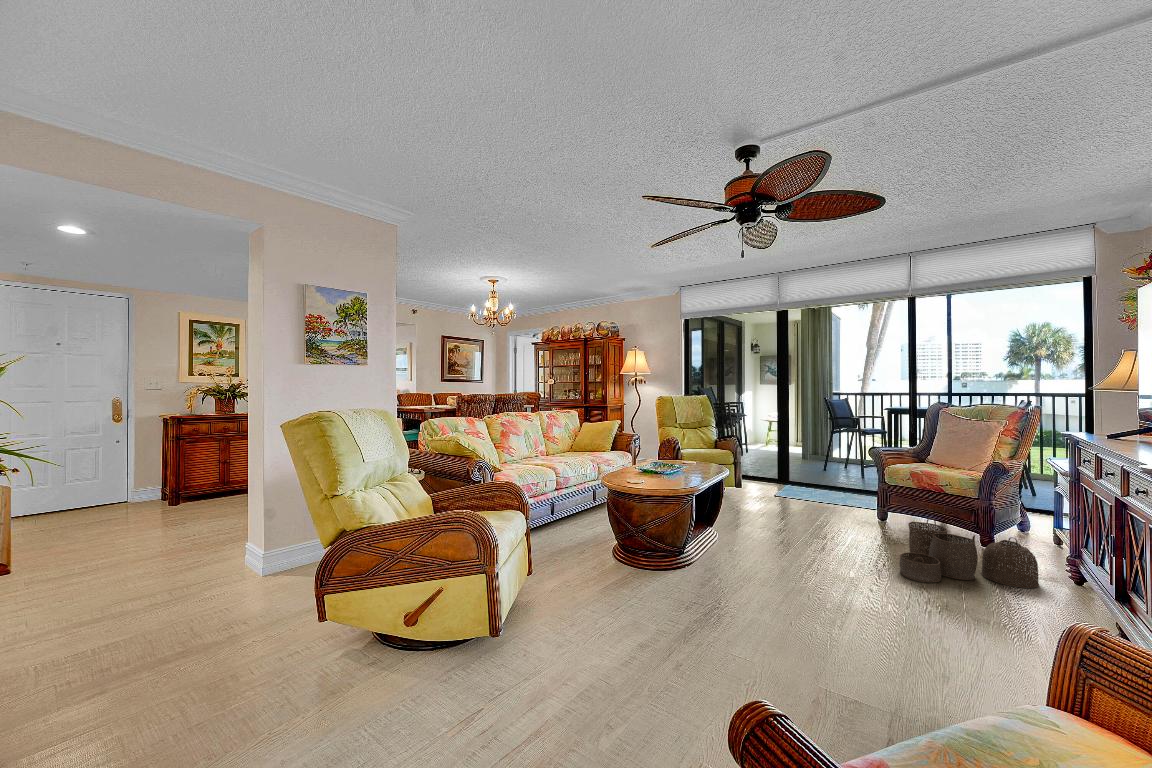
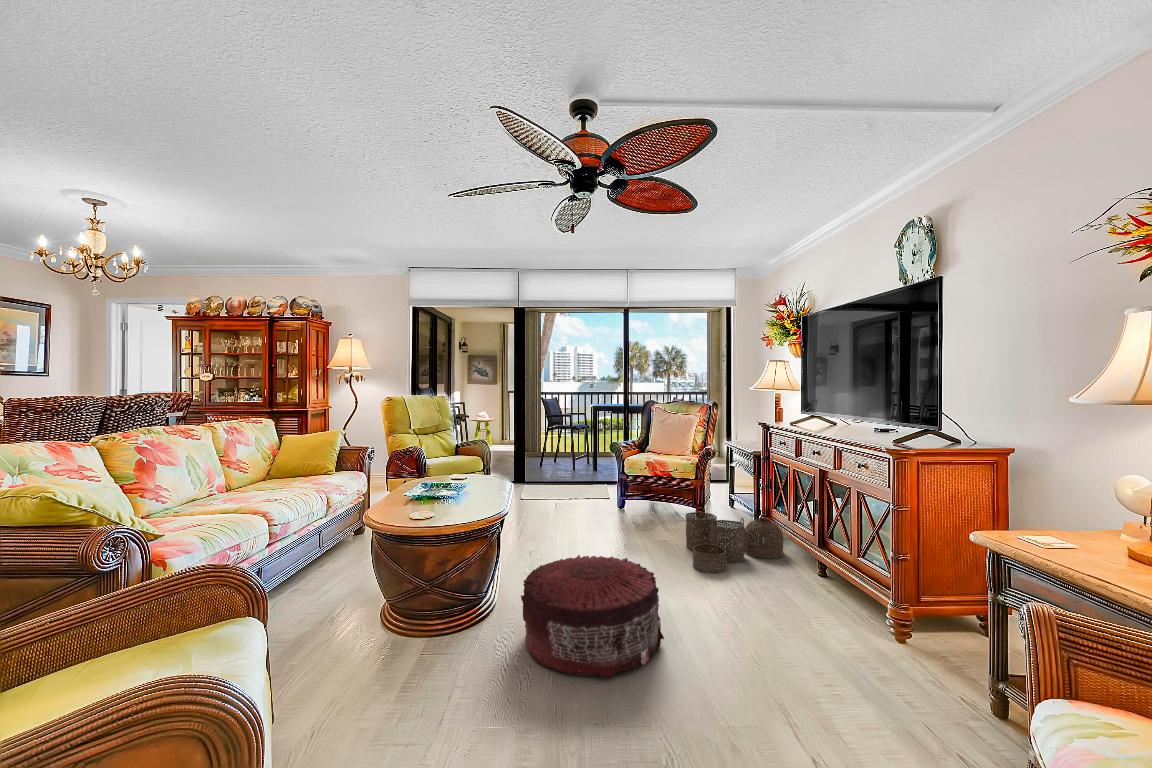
pouf: none [693,529,810,620] -> present [521,555,664,677]

